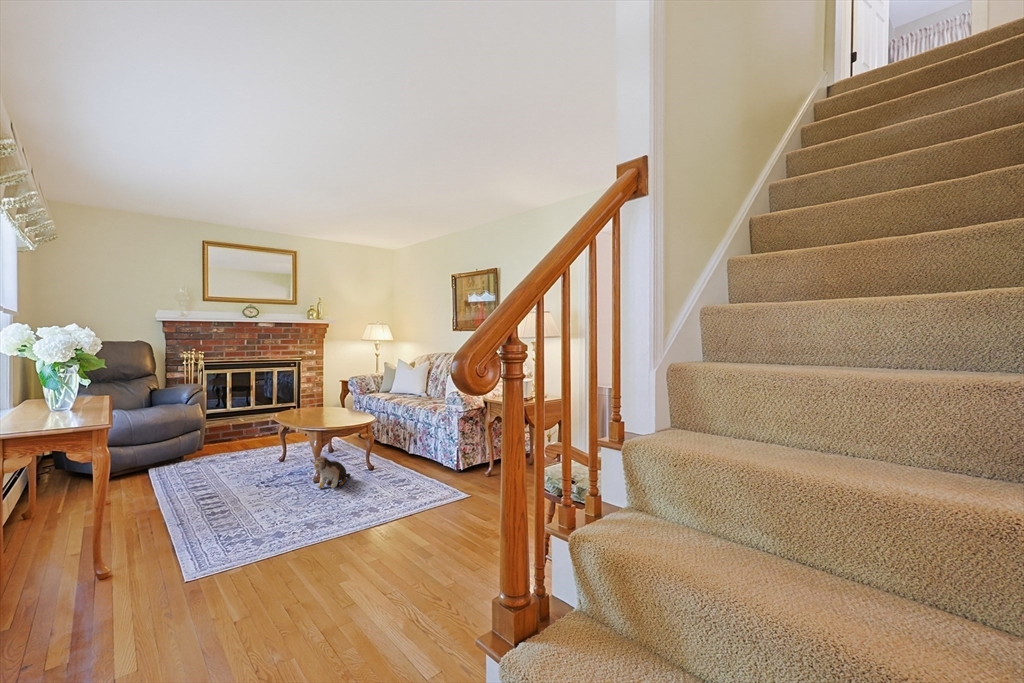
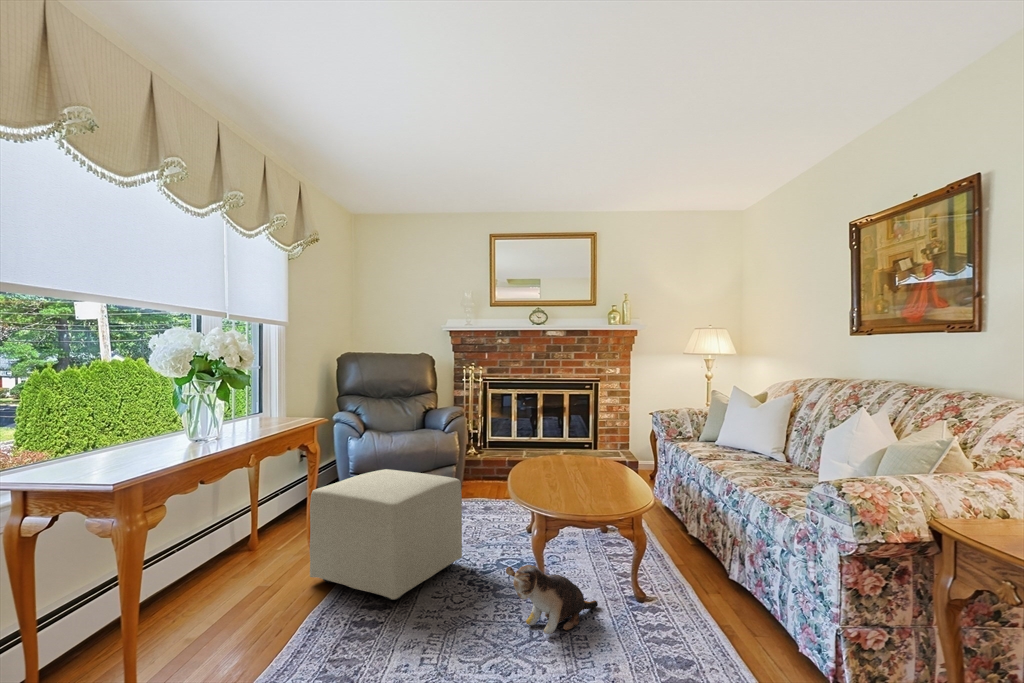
ottoman: none [140,426,252,507] -> present [310,469,462,600]

